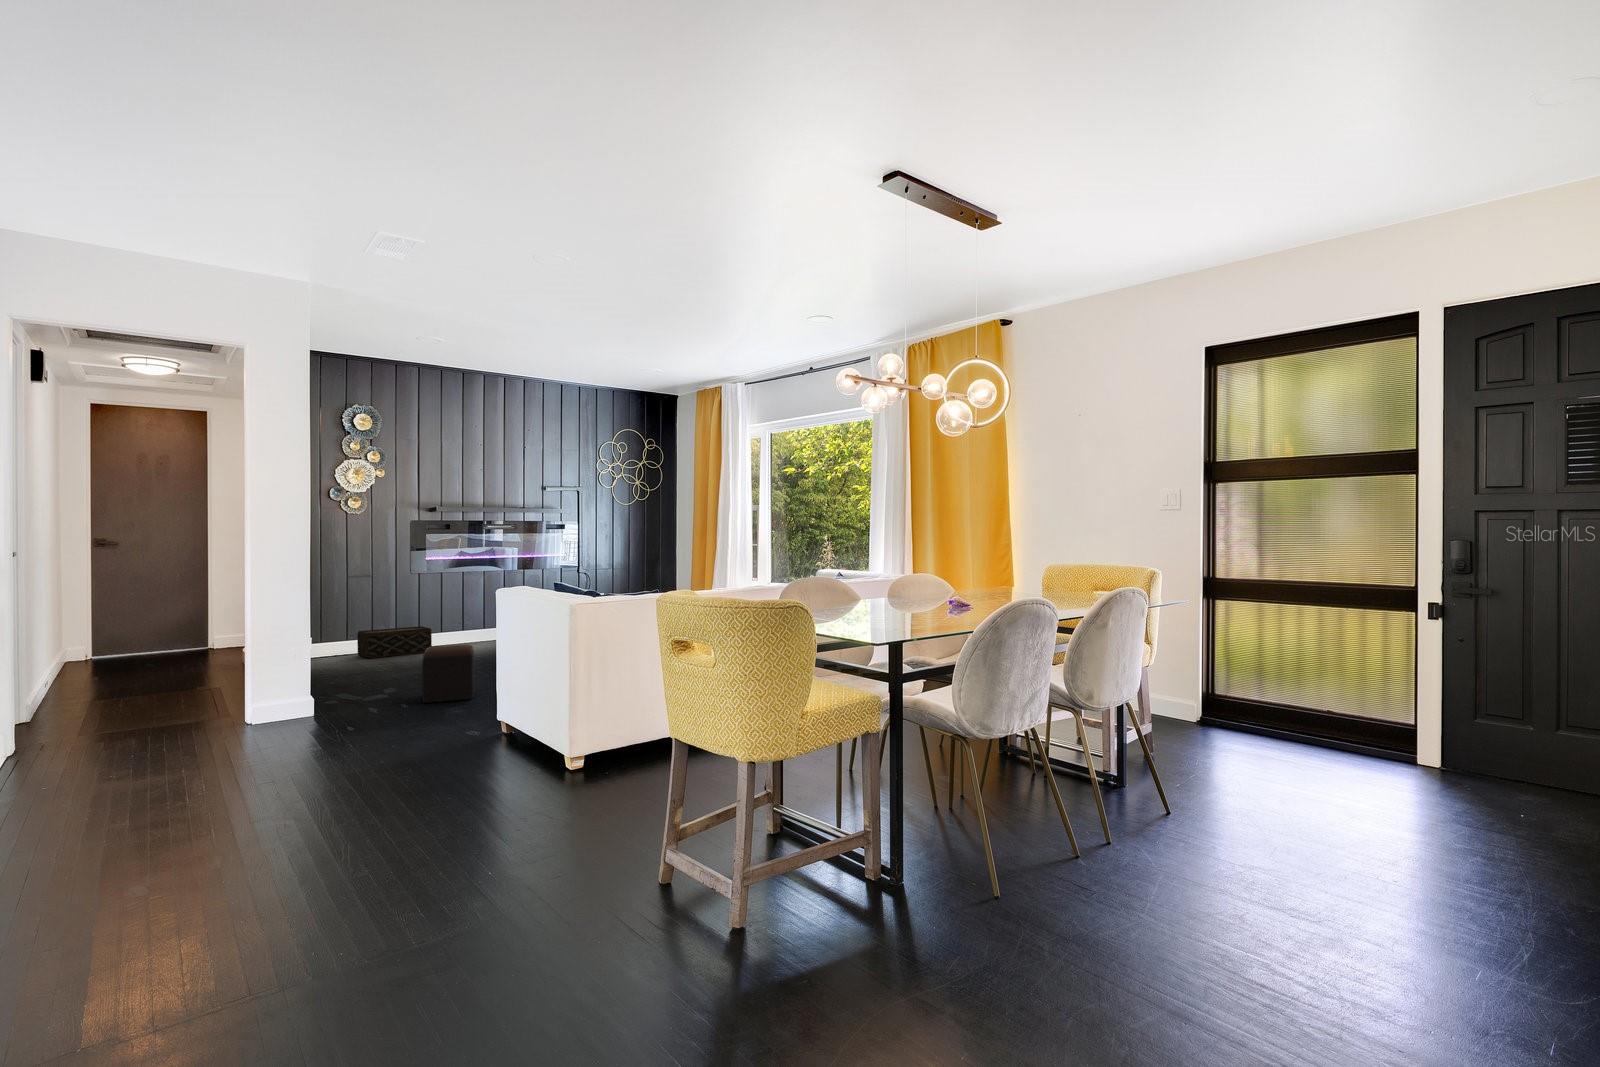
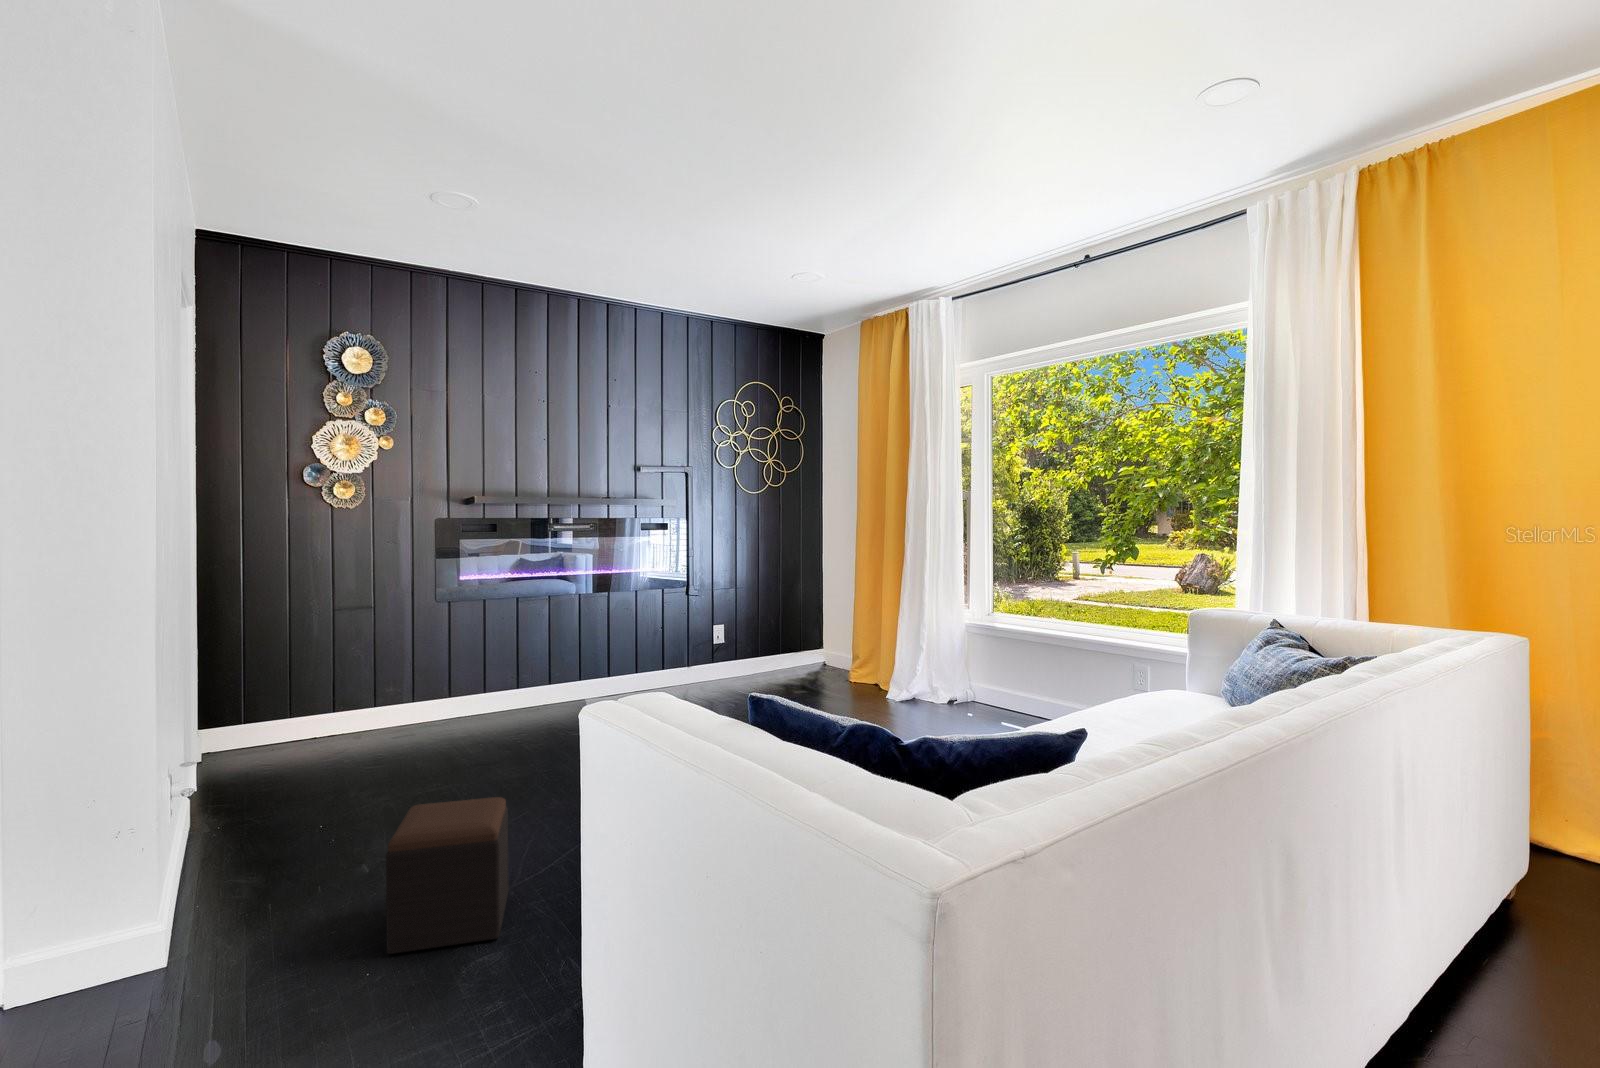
woven basket: present [357,626,432,658] -> none [349,683,464,744]

